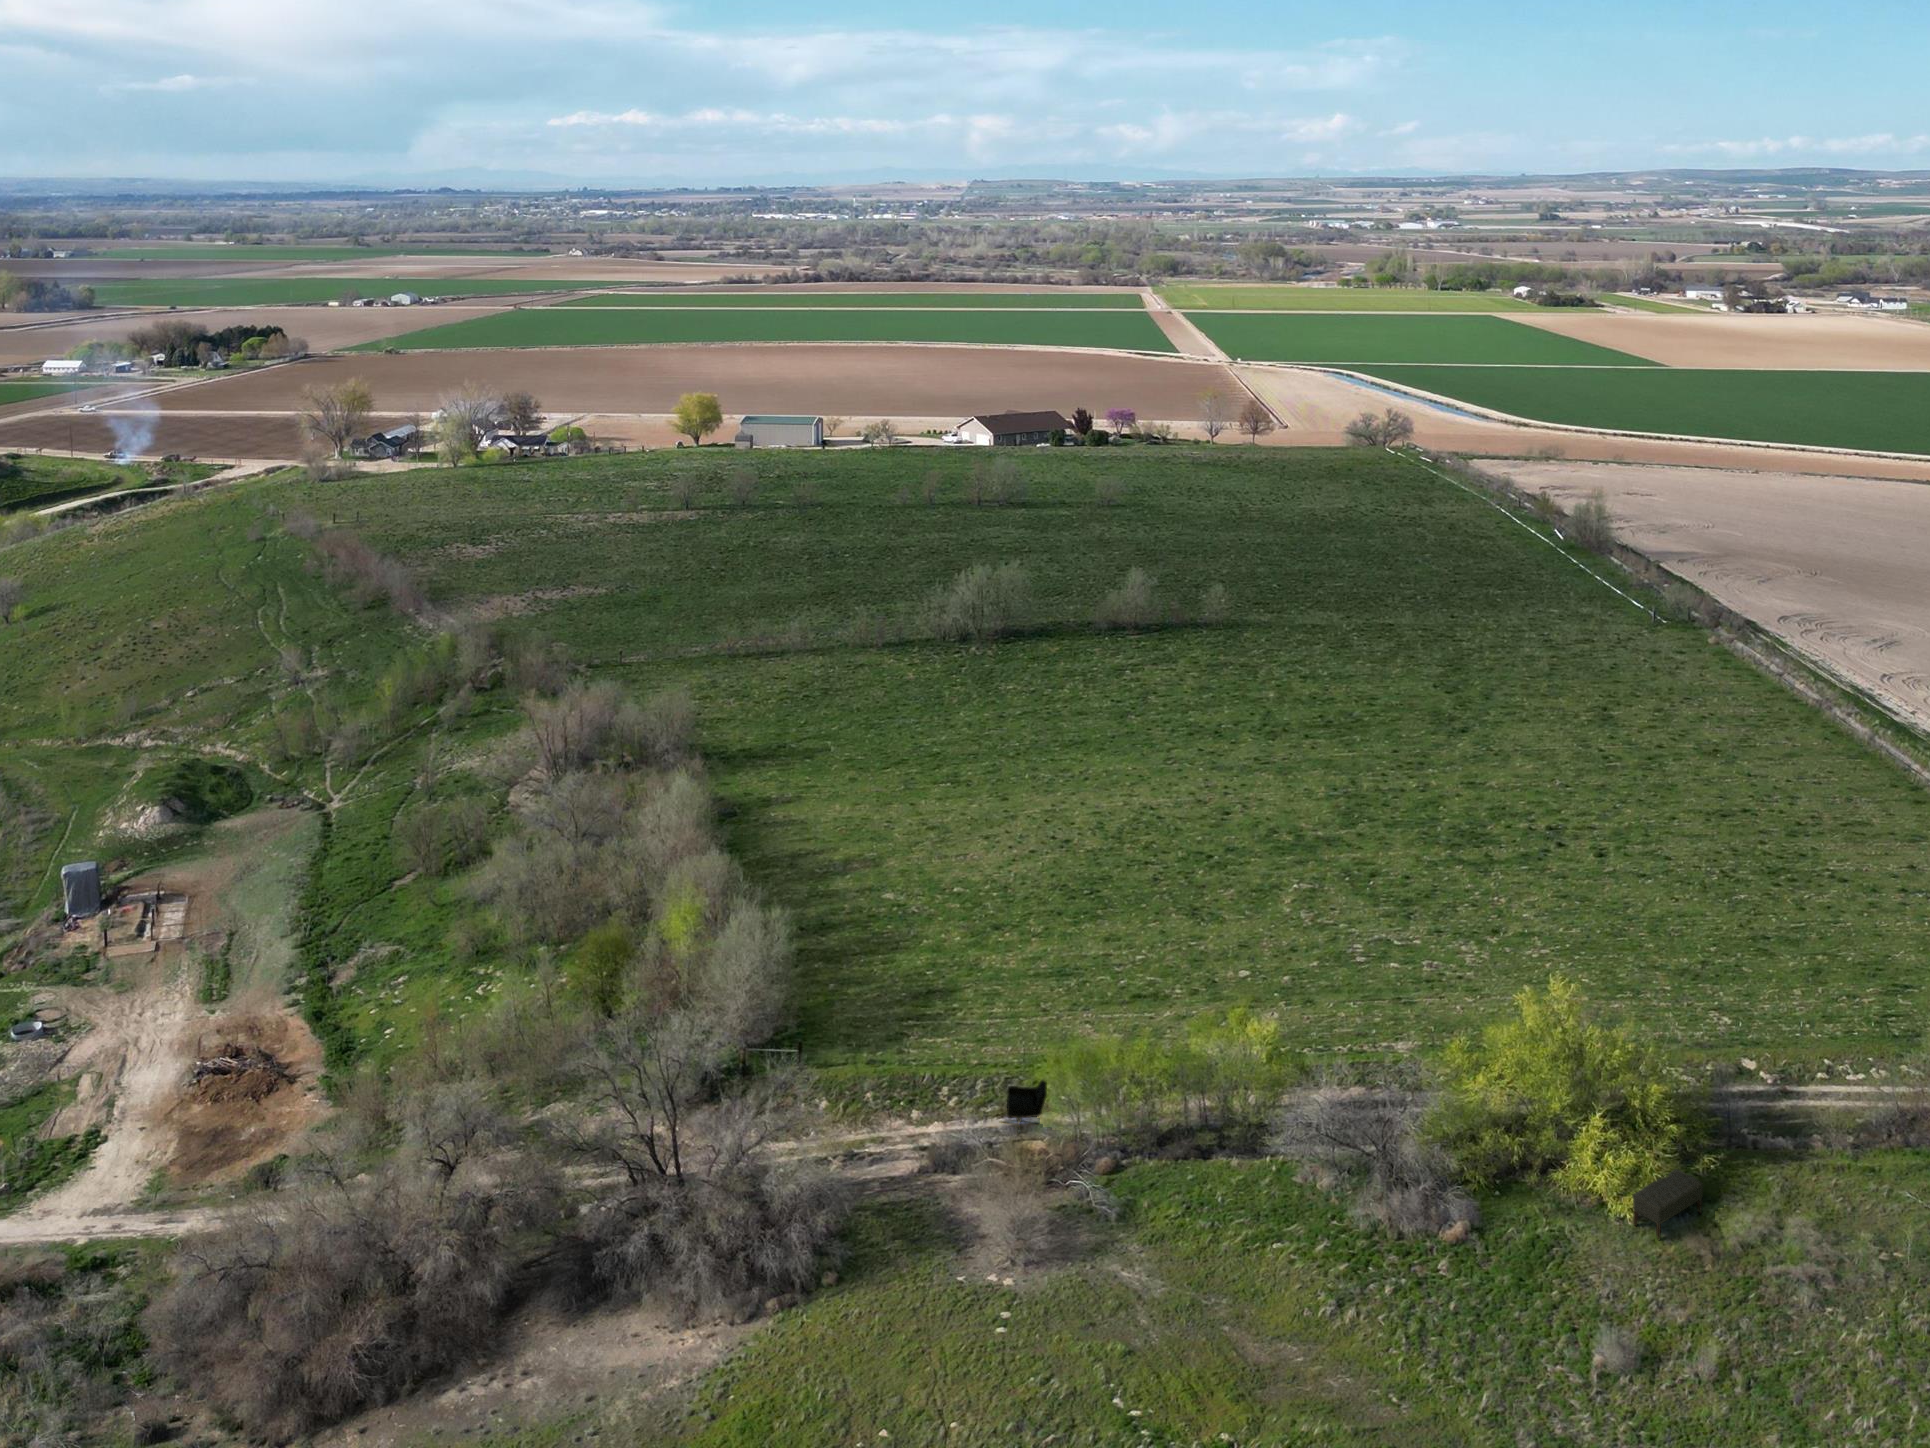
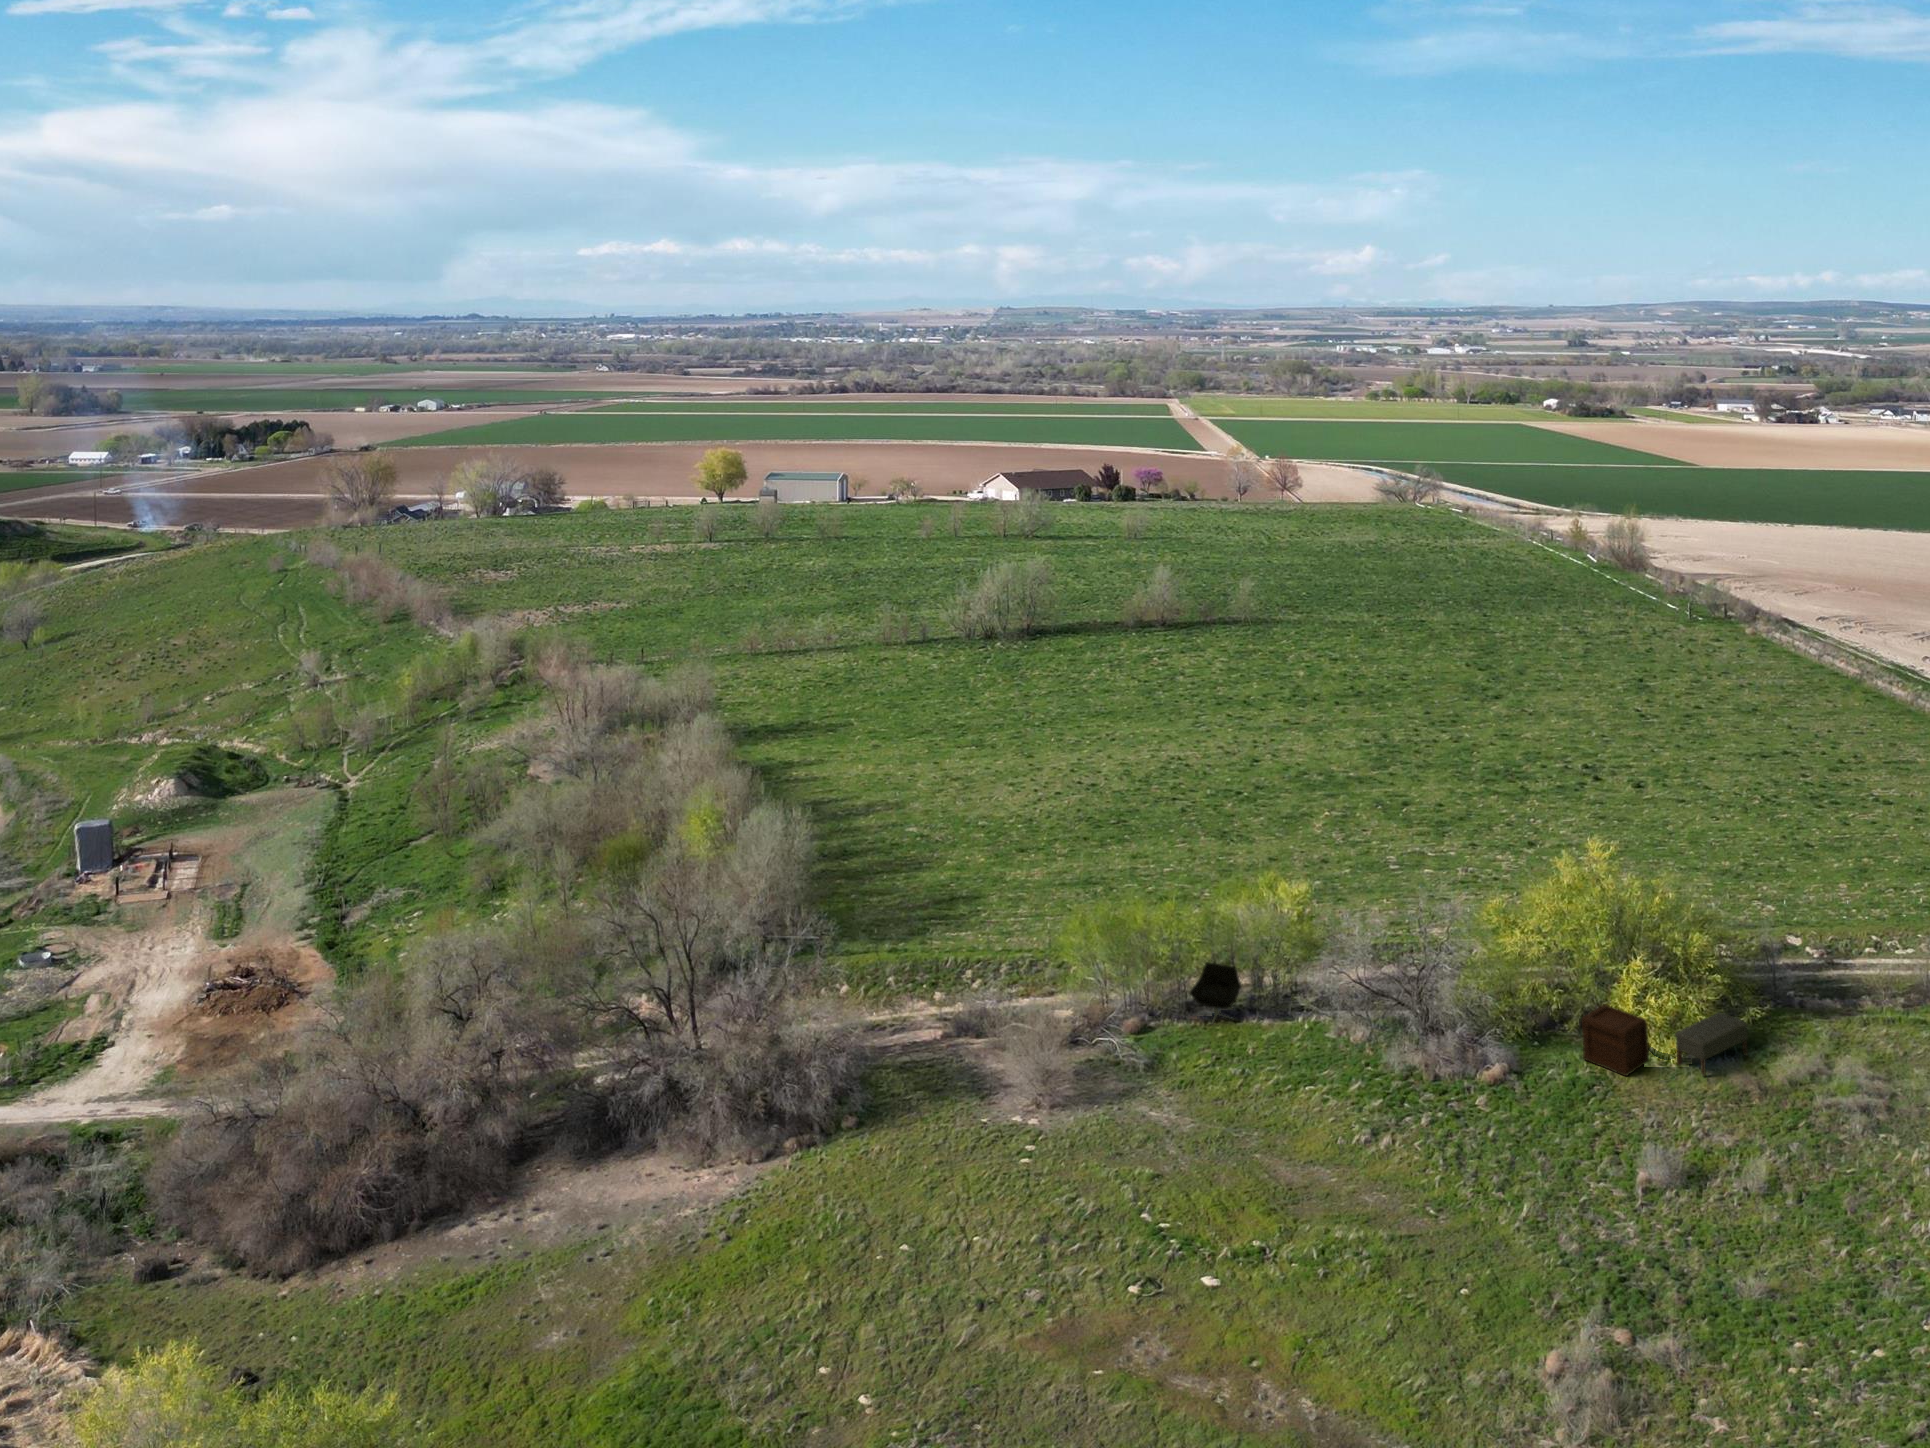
lounge chair: present [1007,1080,1047,1132] -> present [1190,962,1241,1024]
wooden crate: none [1543,1160,1607,1238] -> present [1582,1004,1649,1076]

